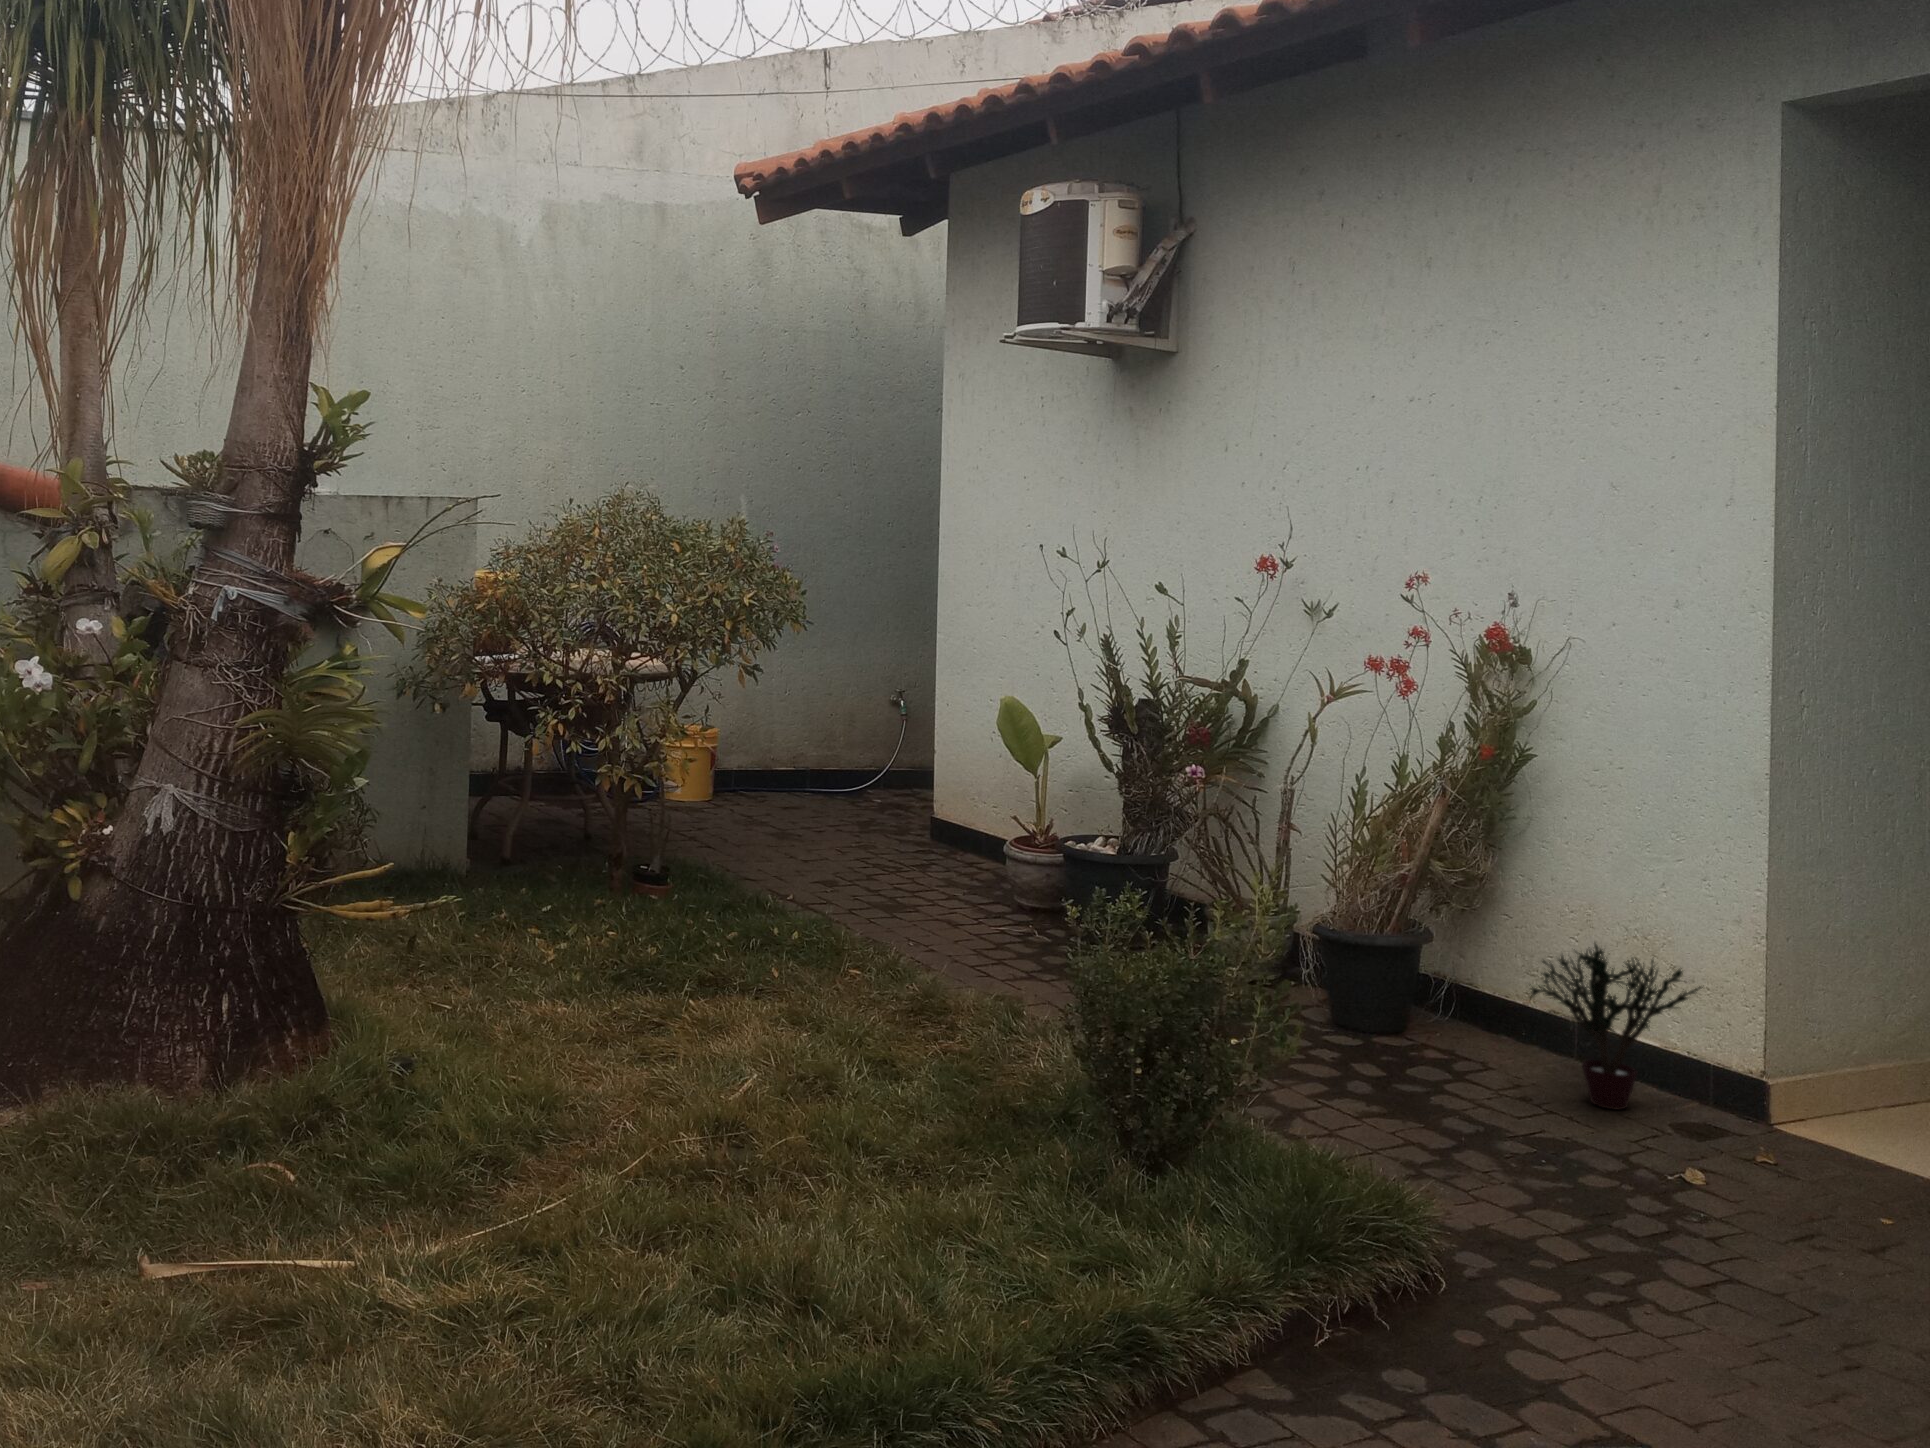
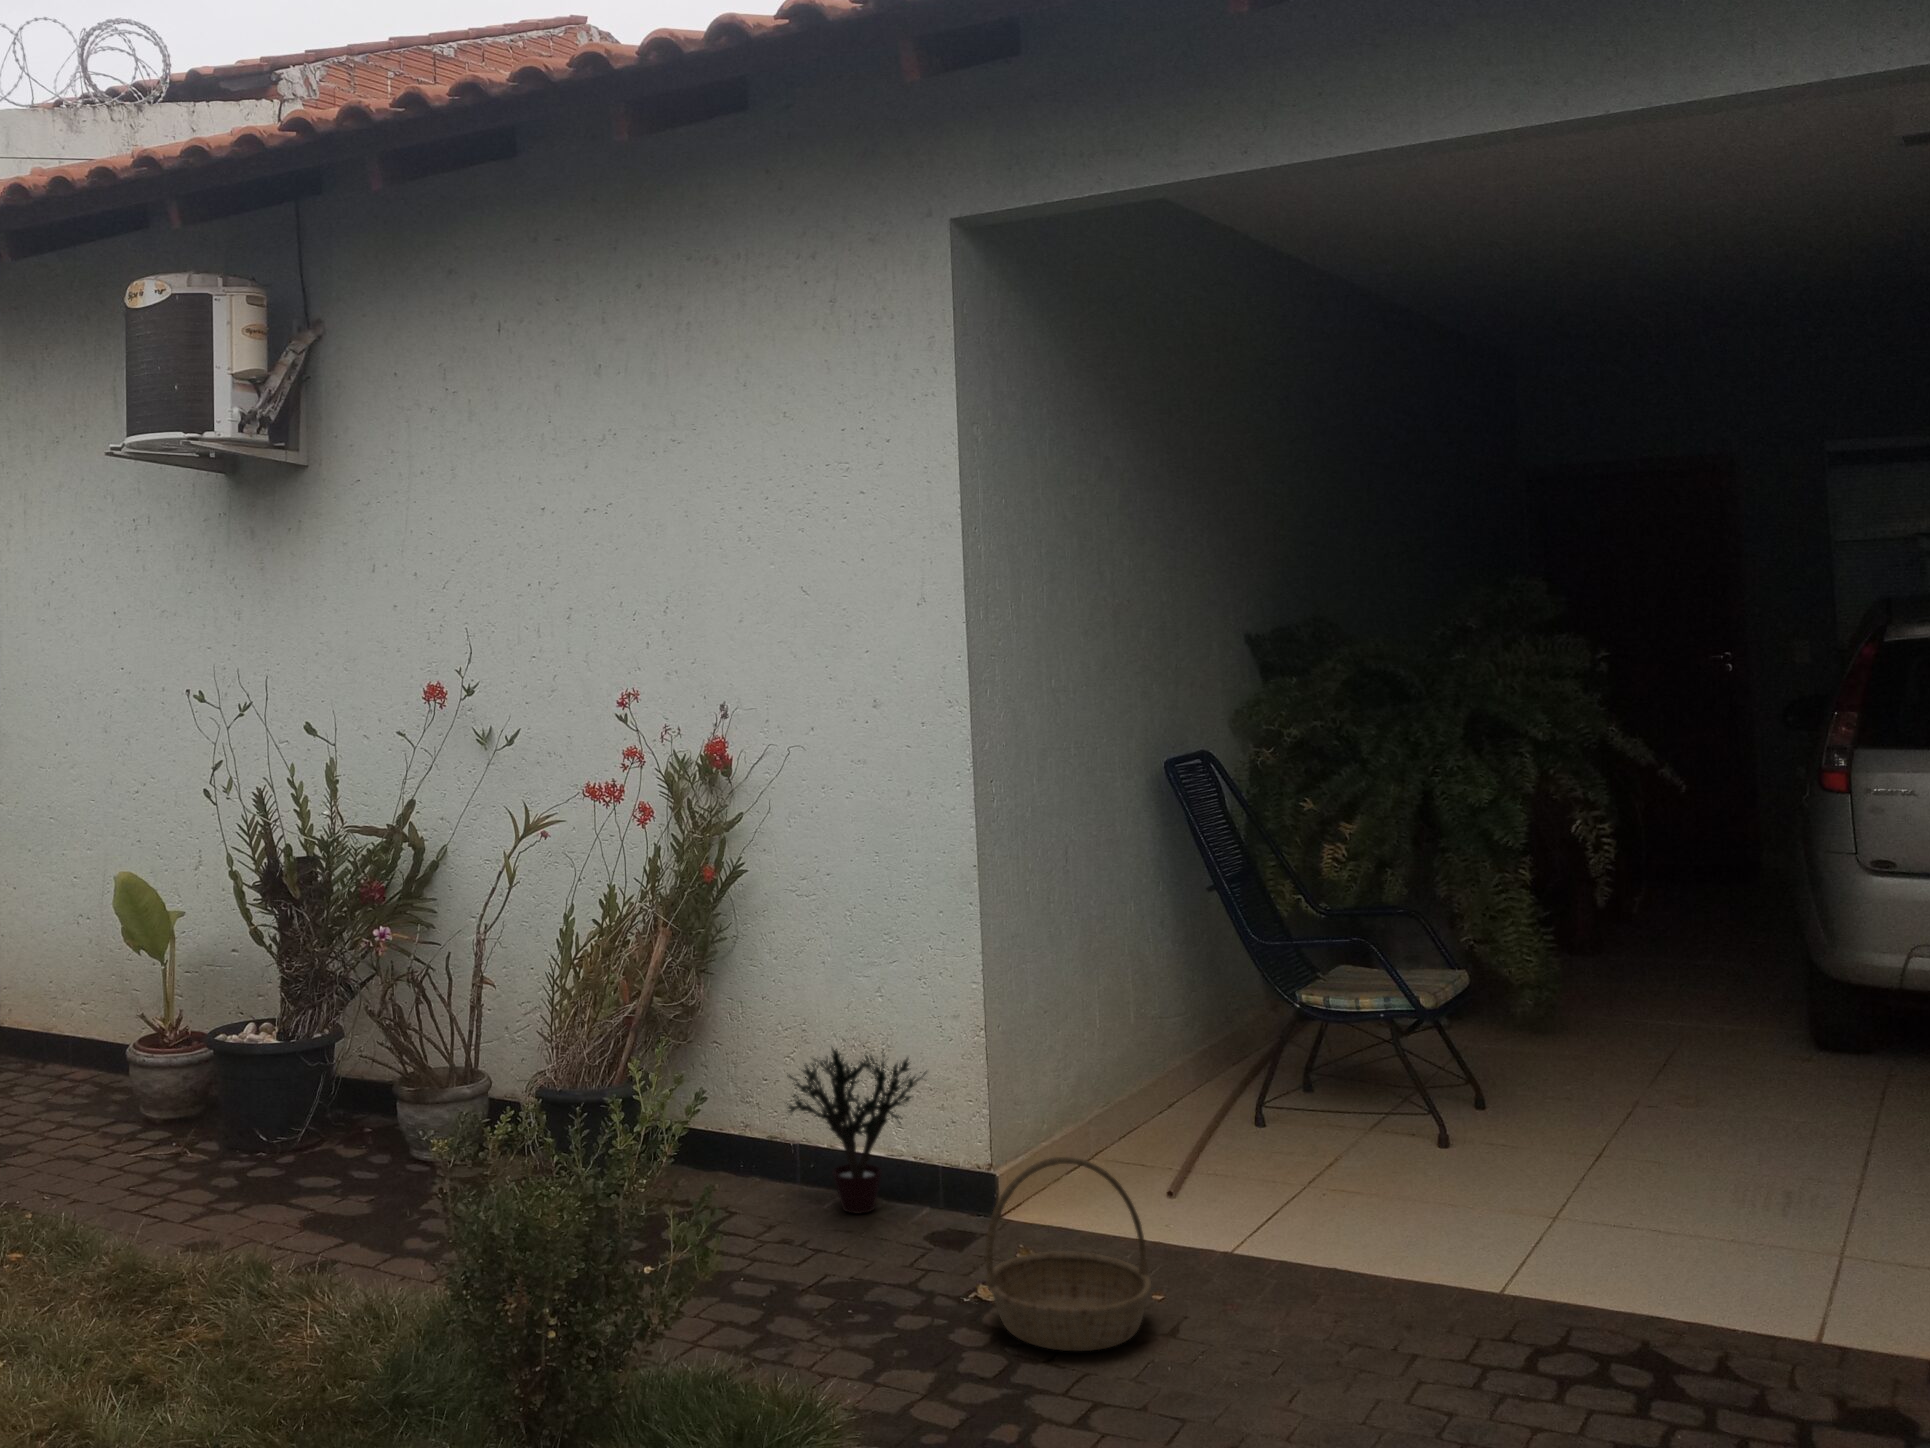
basket: none [1655,1074,1854,1272] -> present [985,1157,1151,1351]

